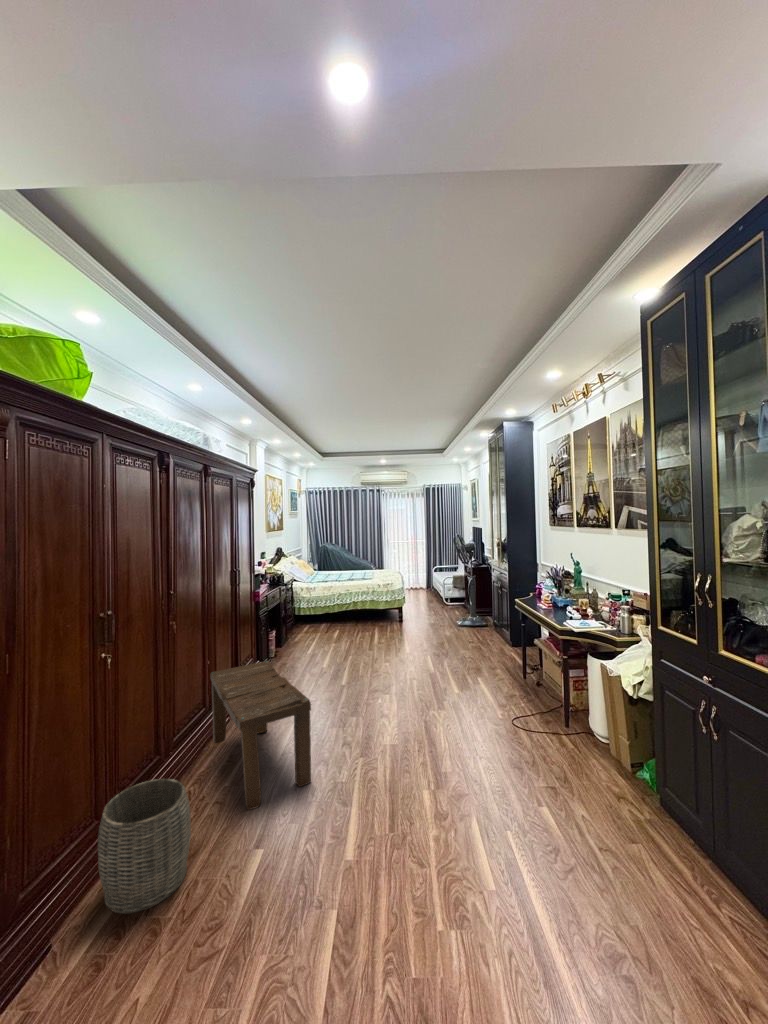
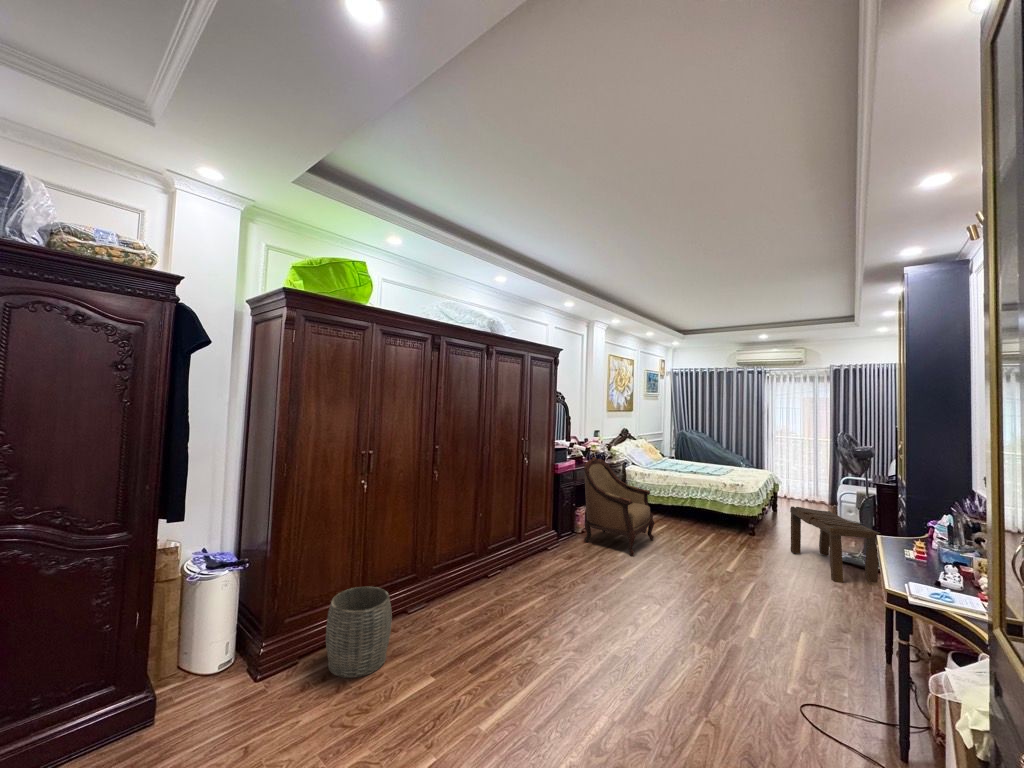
armchair: none [278,578,341,667] -> present [584,457,655,556]
bench: present [211,661,311,810] -> present [790,506,880,583]

